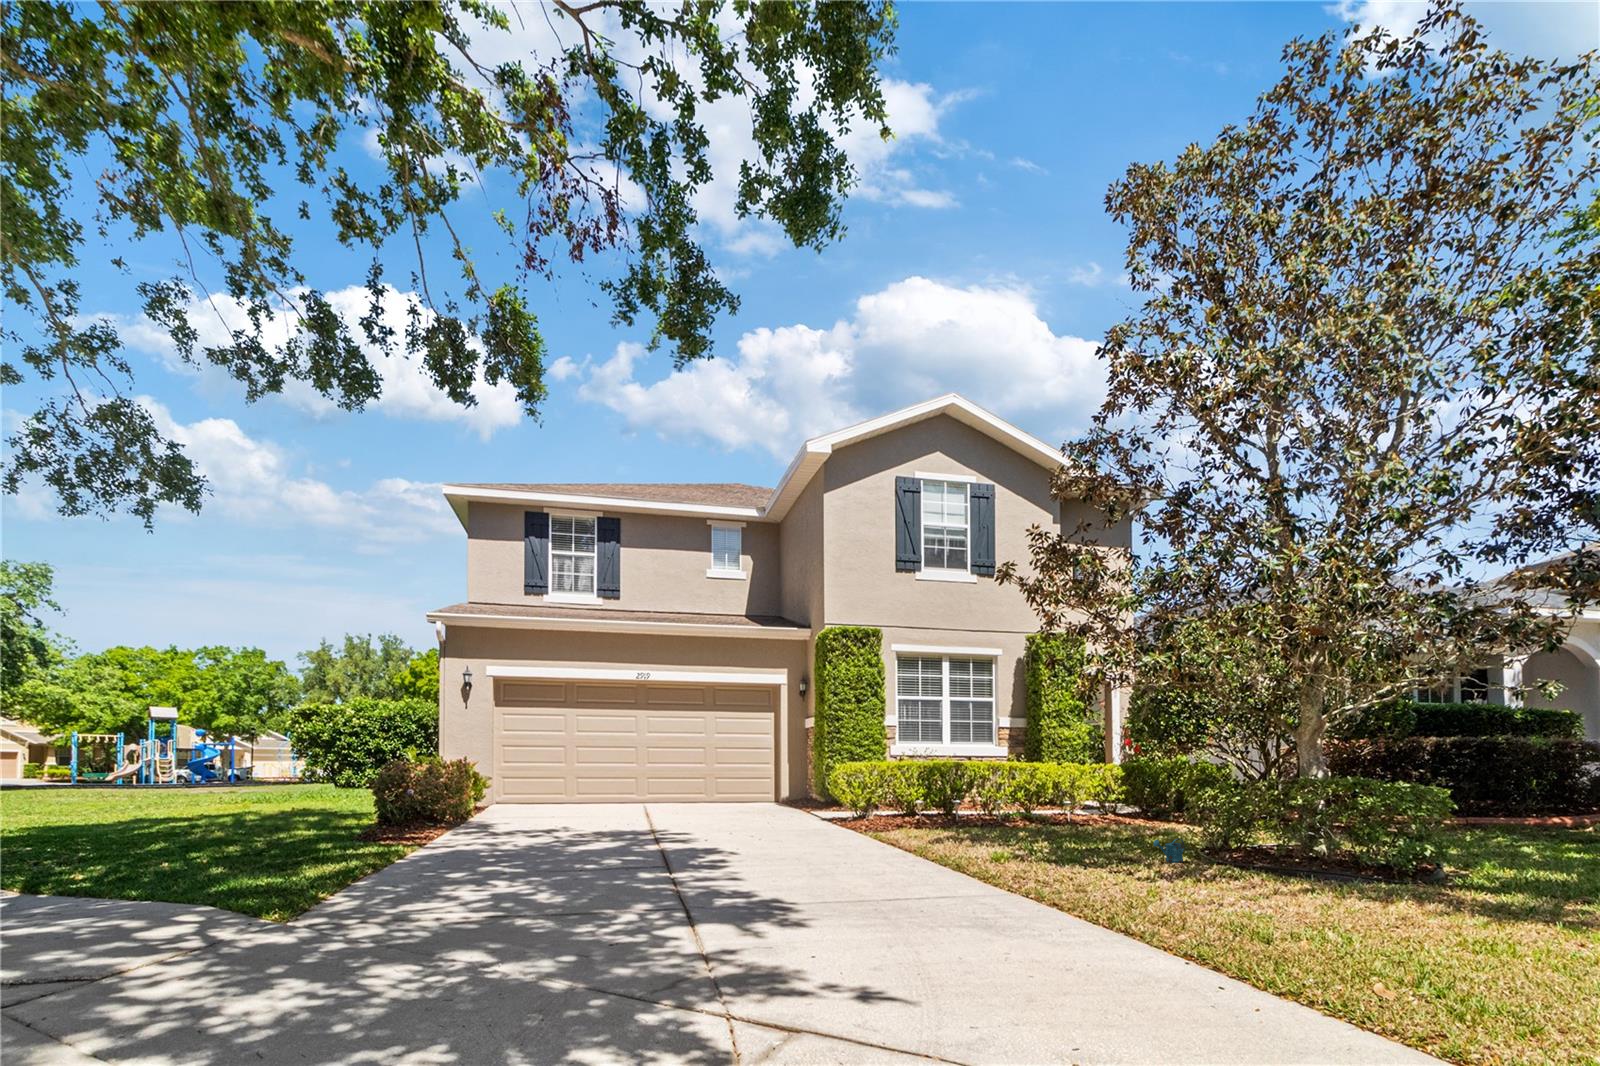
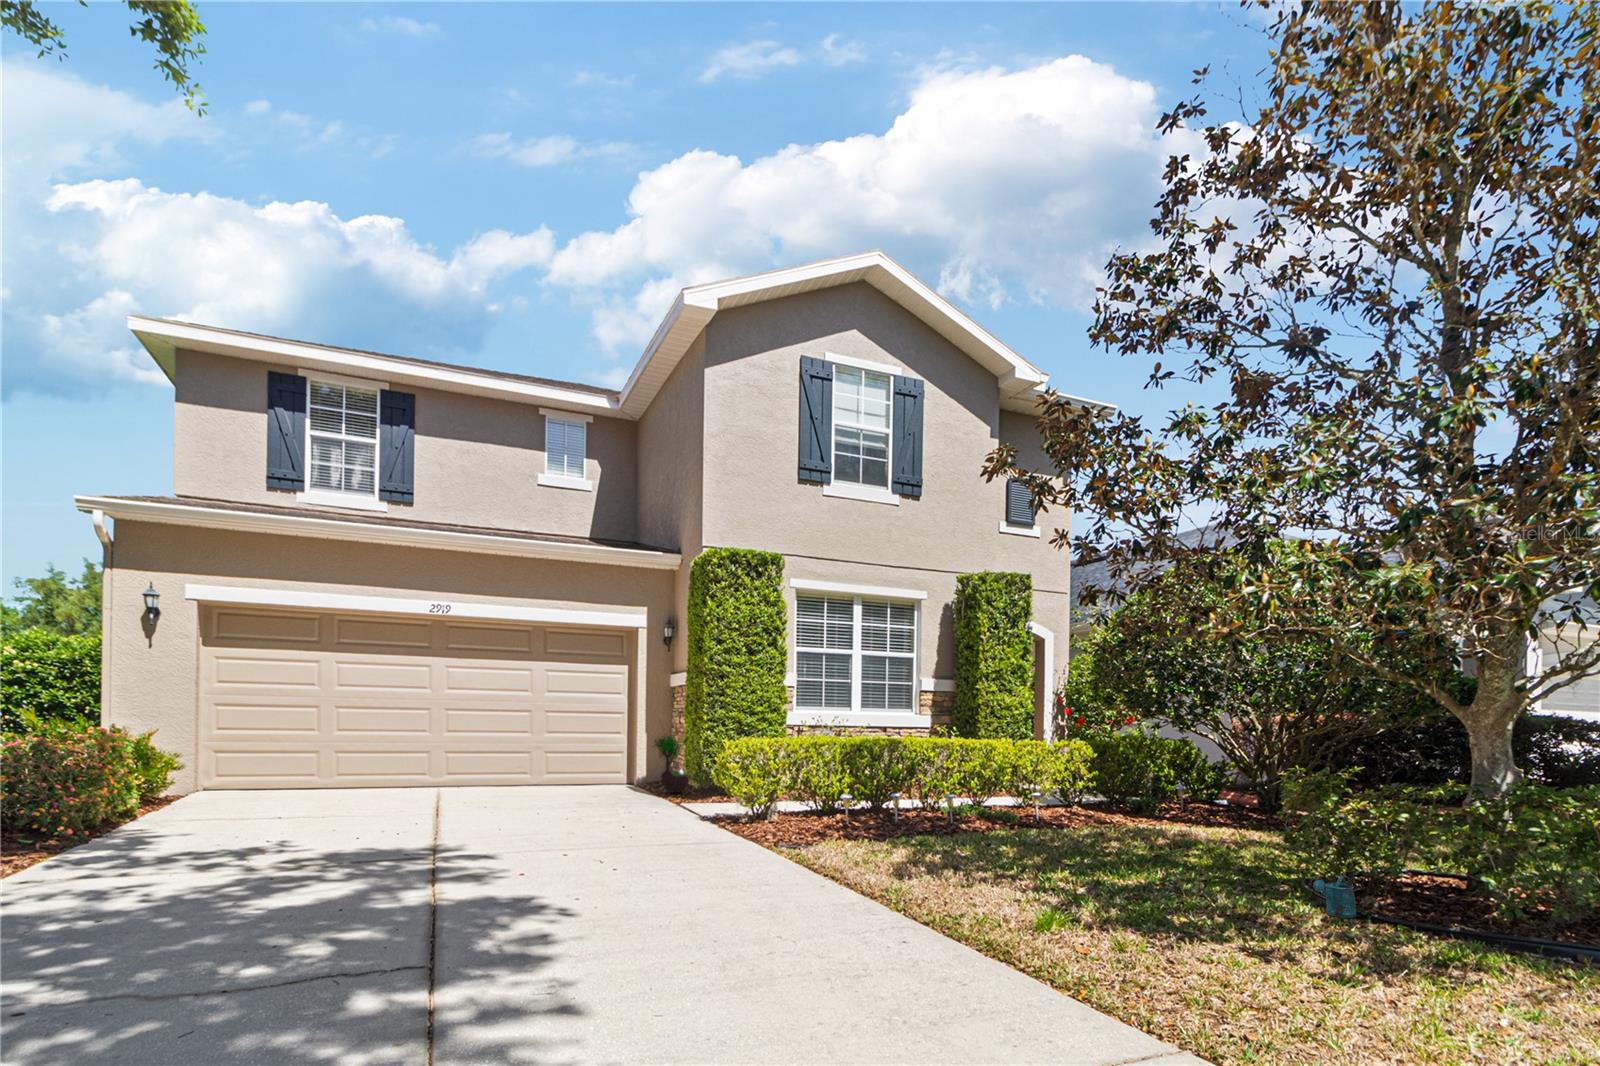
potted tree: none [793,758,821,804] -> present [652,735,689,793]

